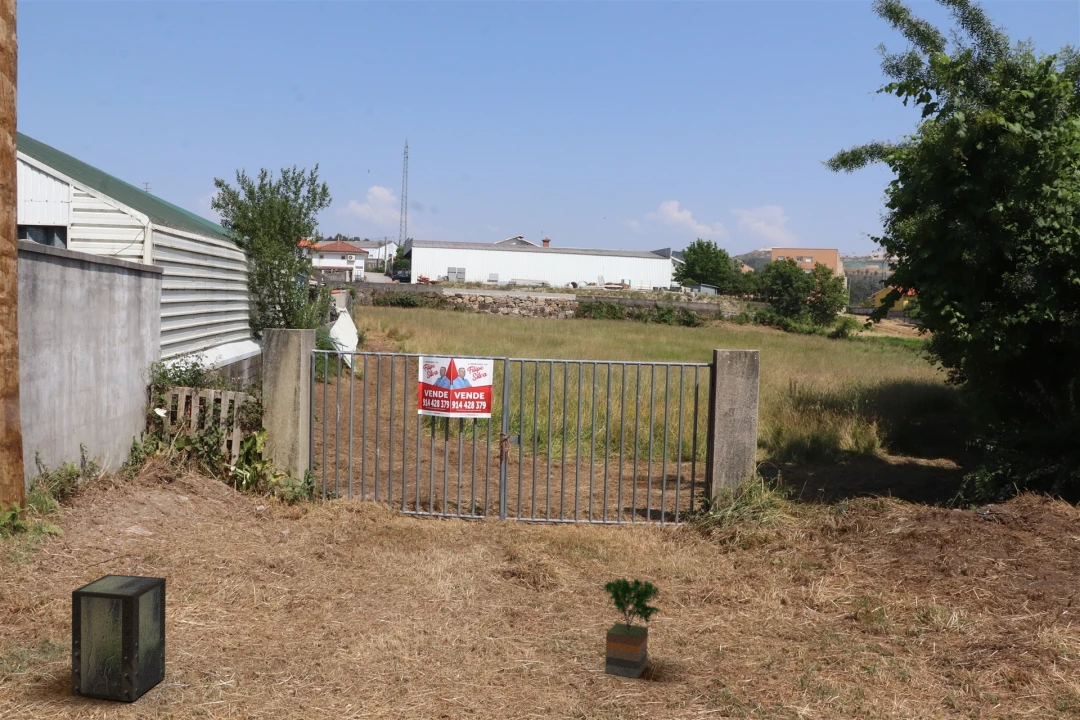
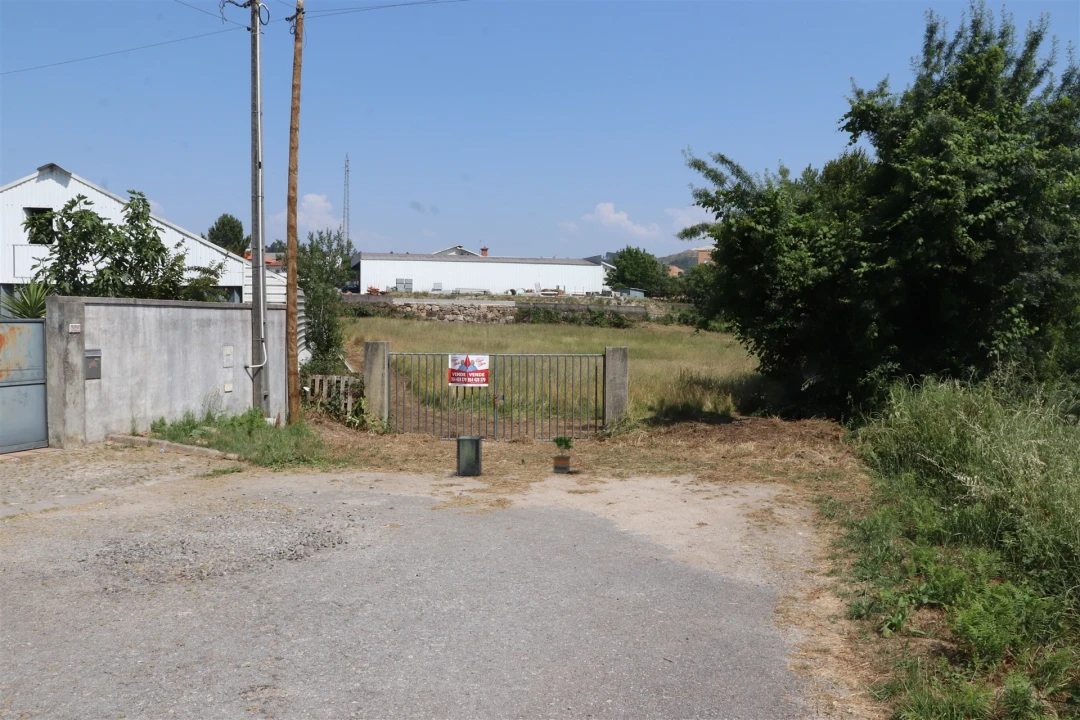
storage box: present [72,574,166,701] -> present [457,436,482,476]

